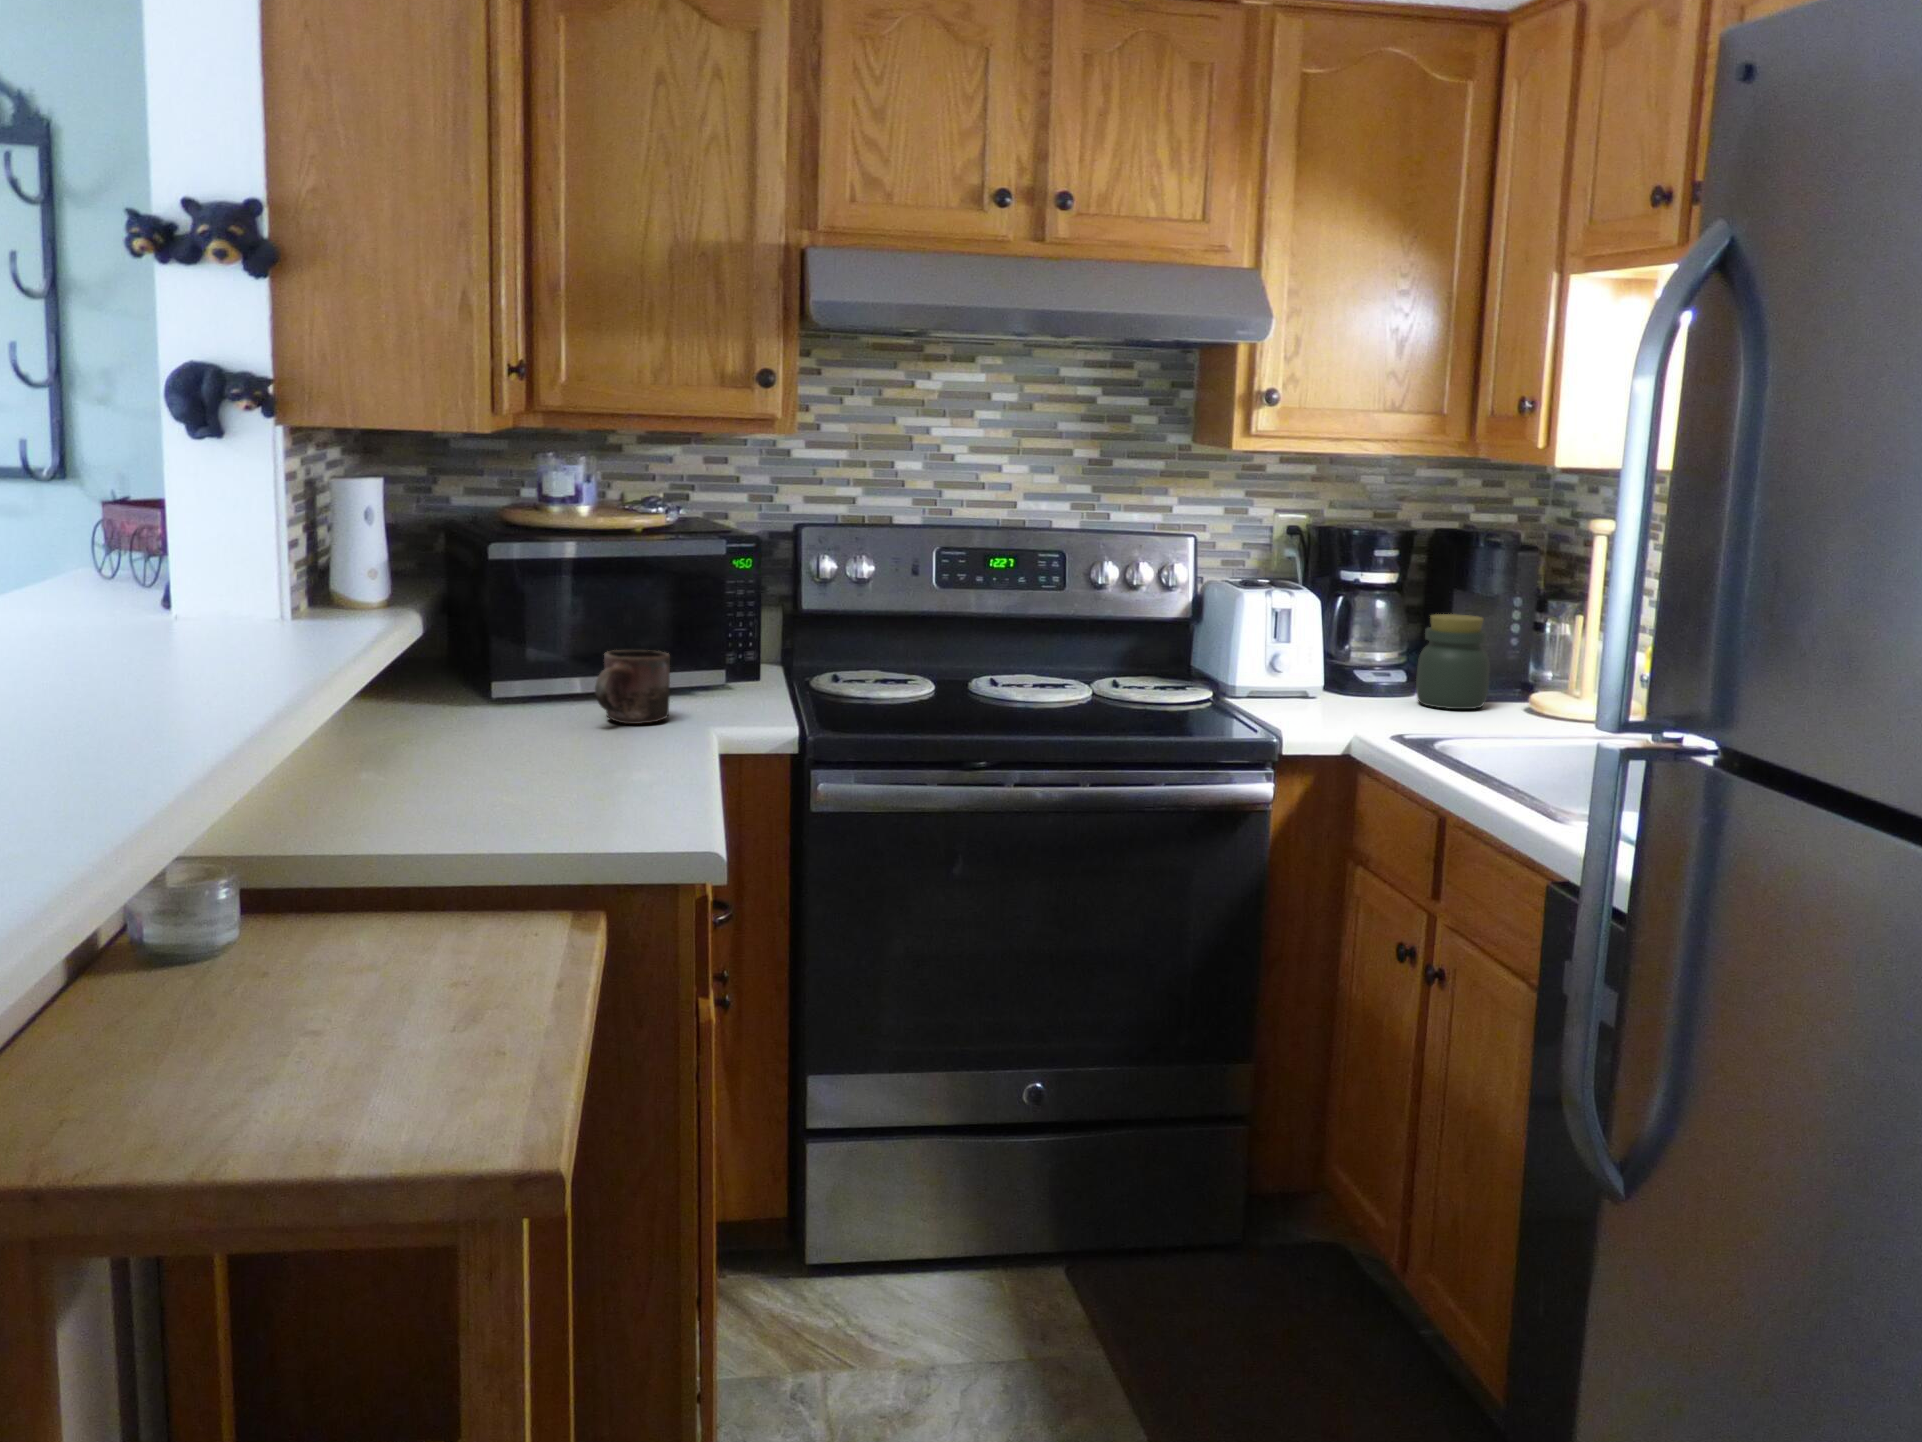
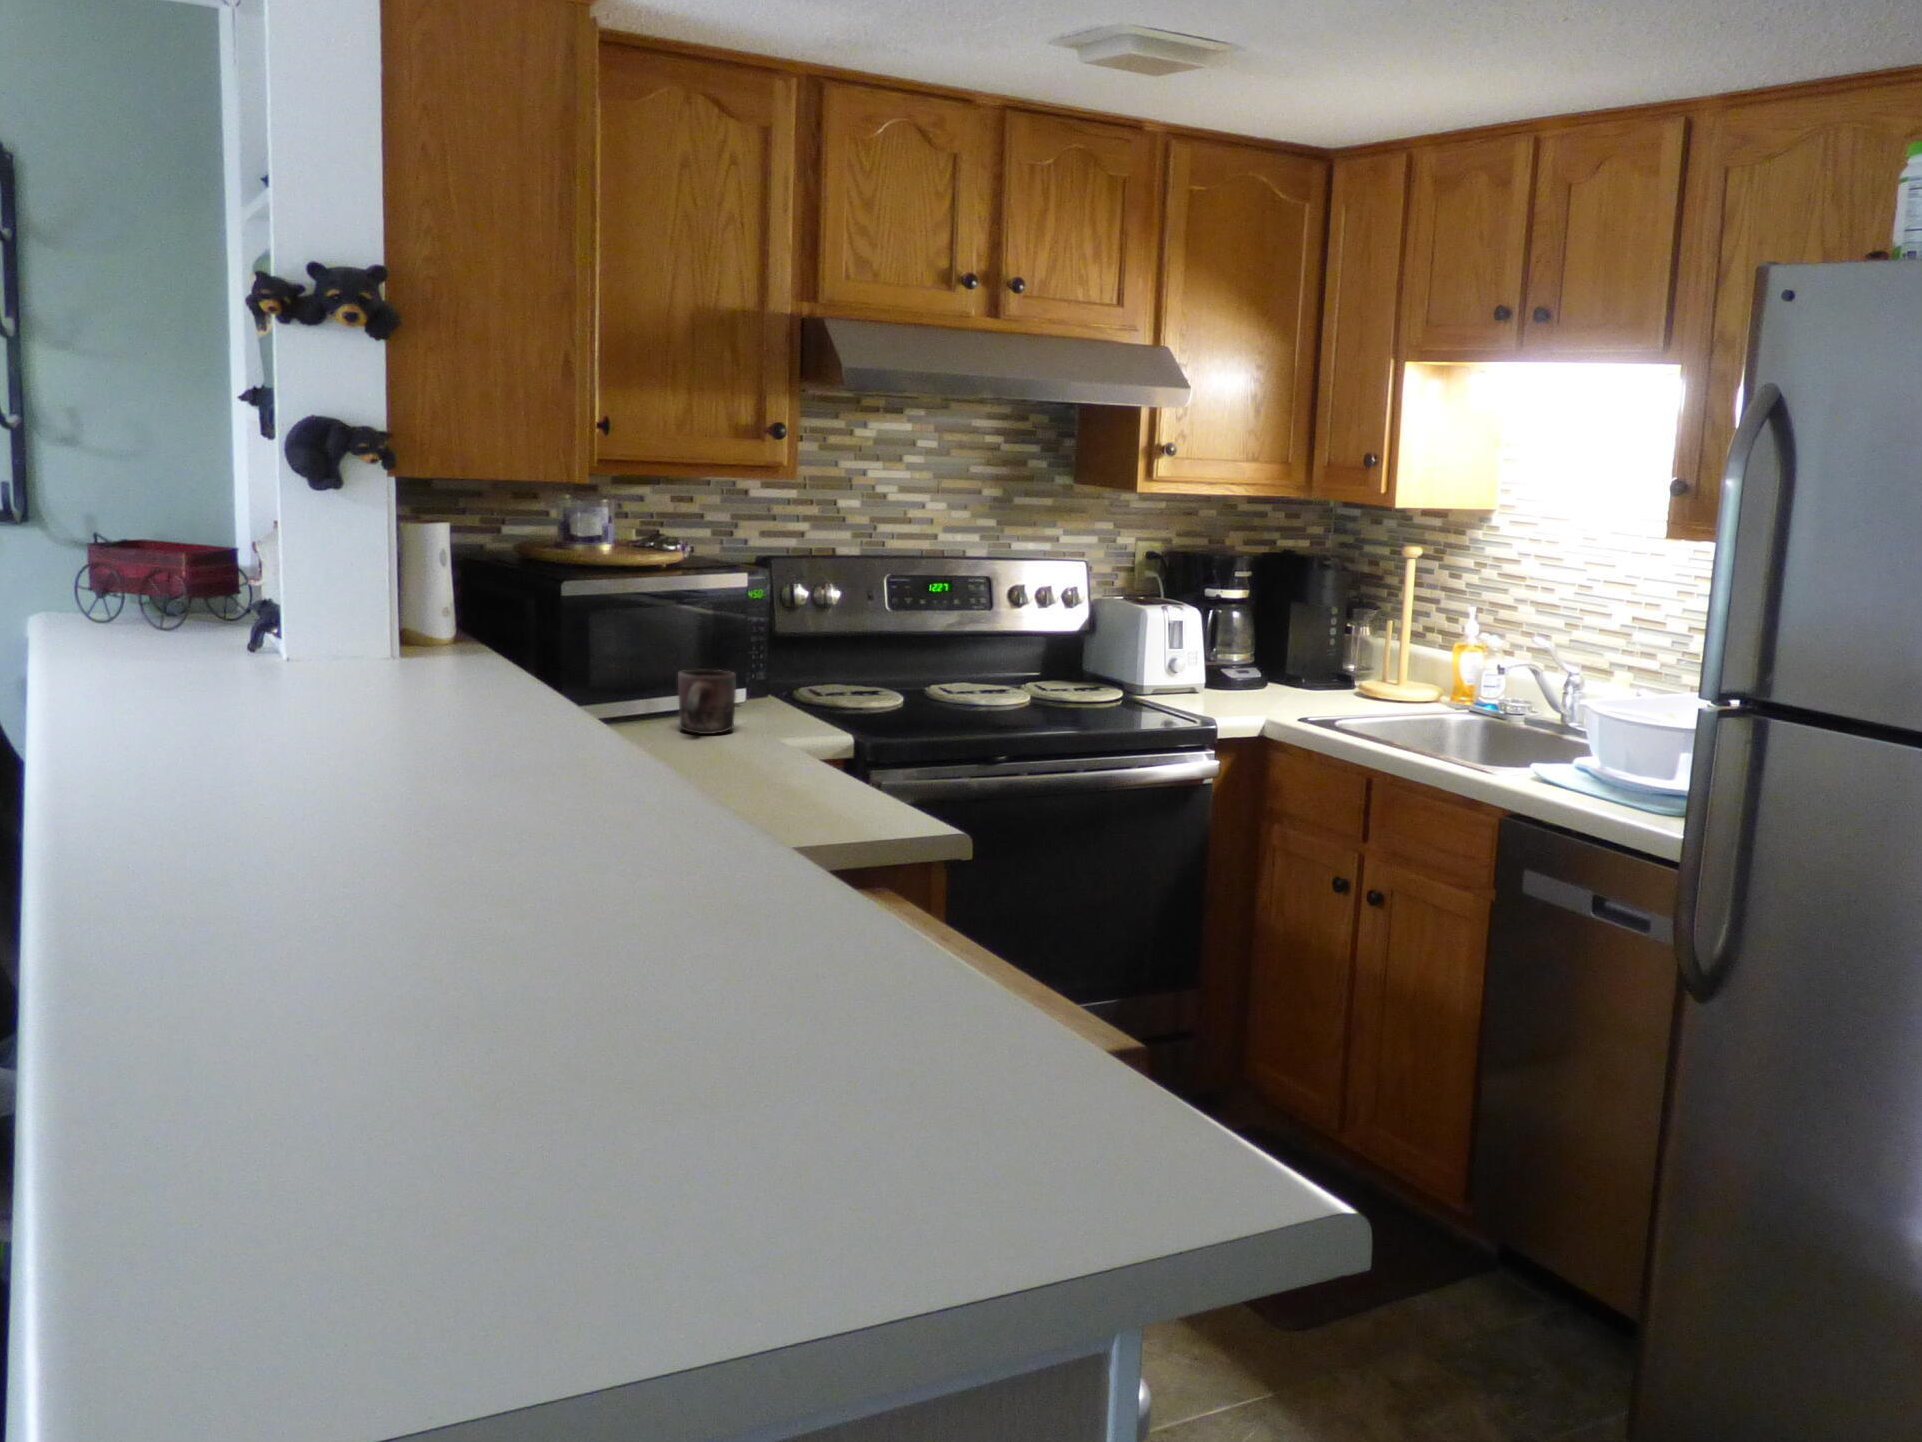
jar: present [1416,614,1490,709] -> none [1274,622,1329,696]

